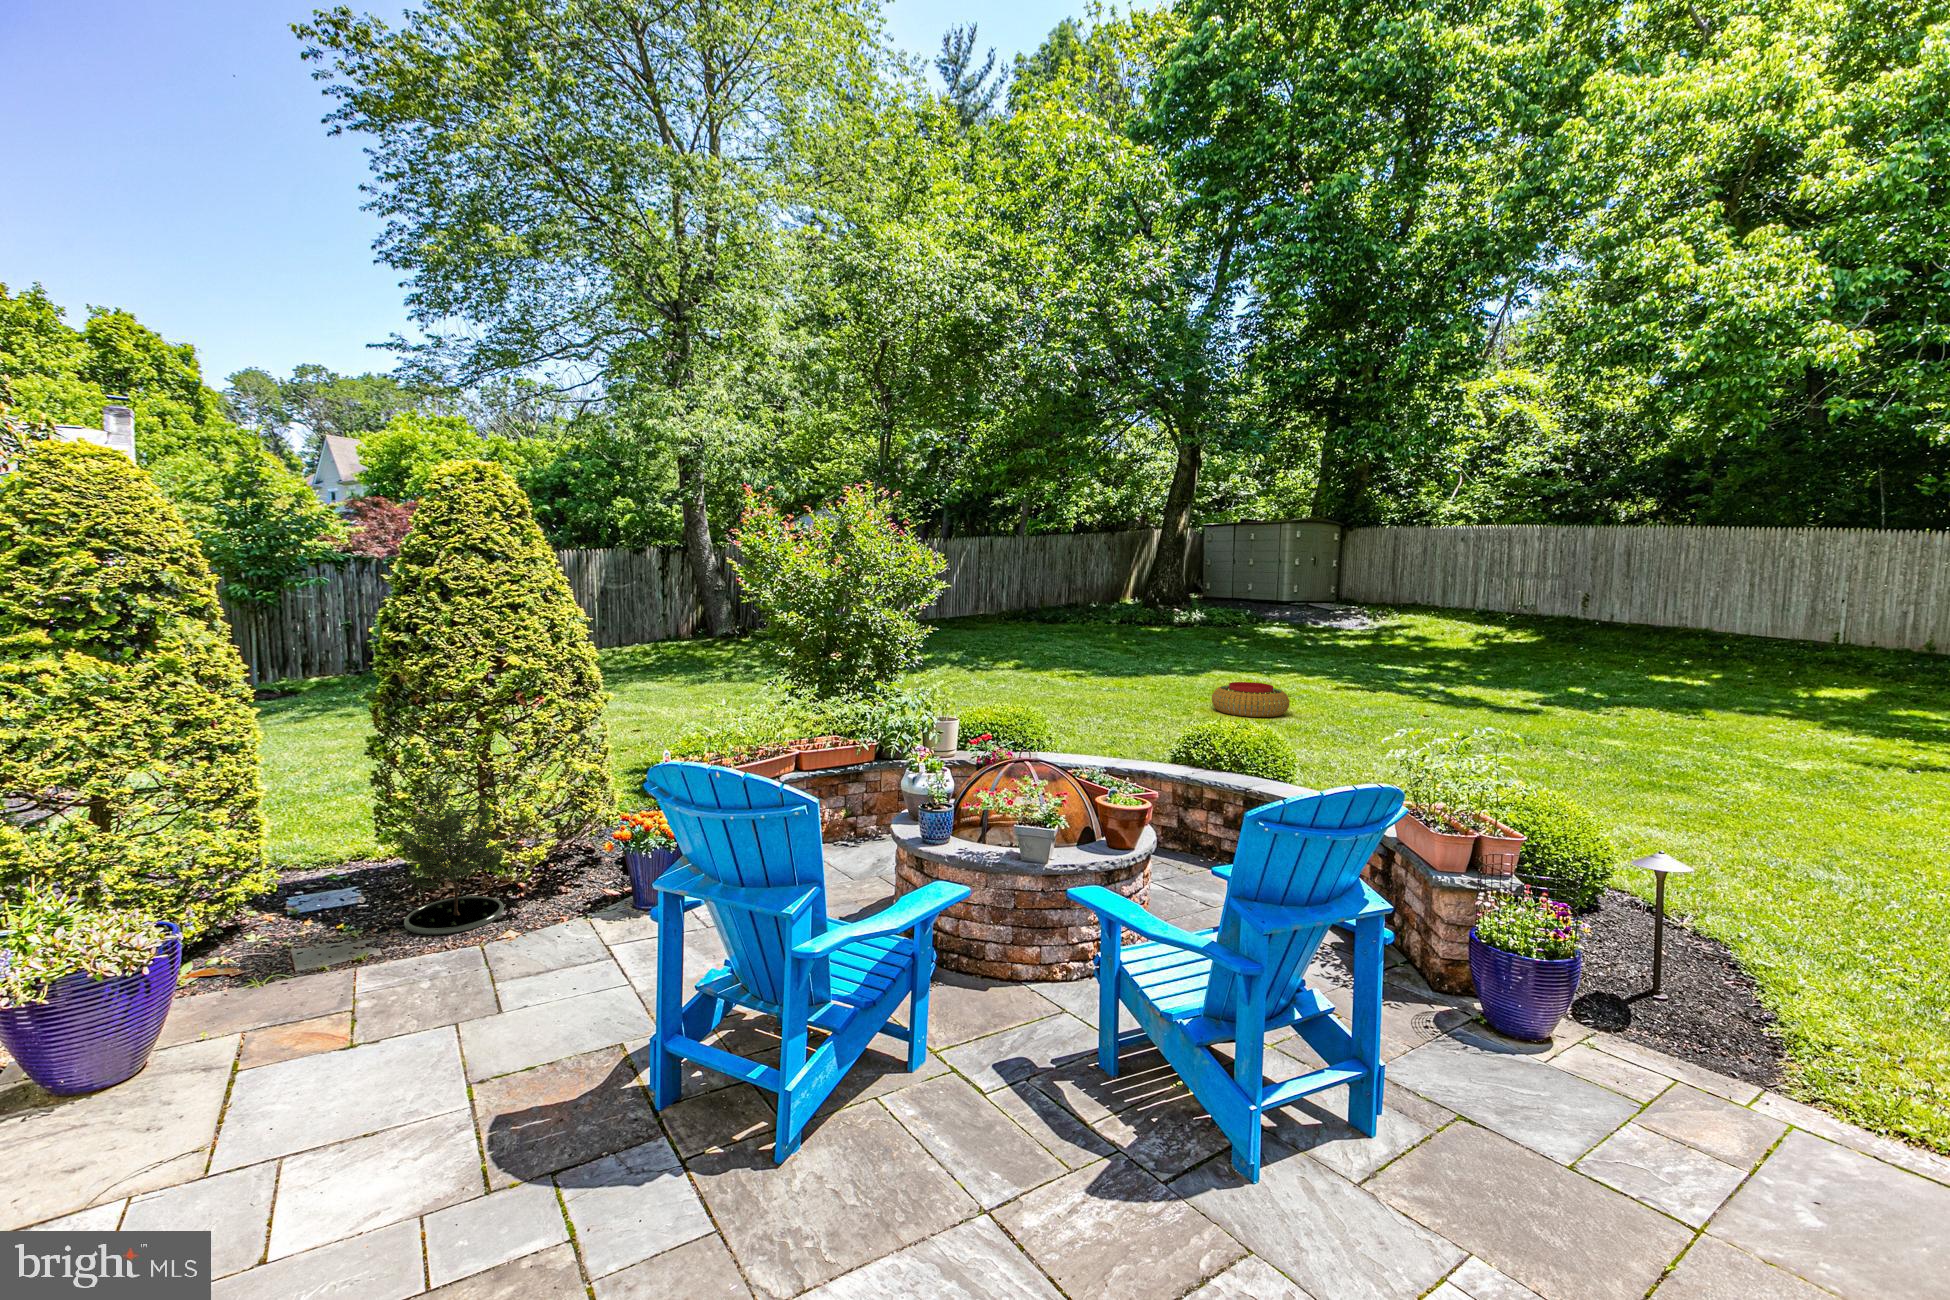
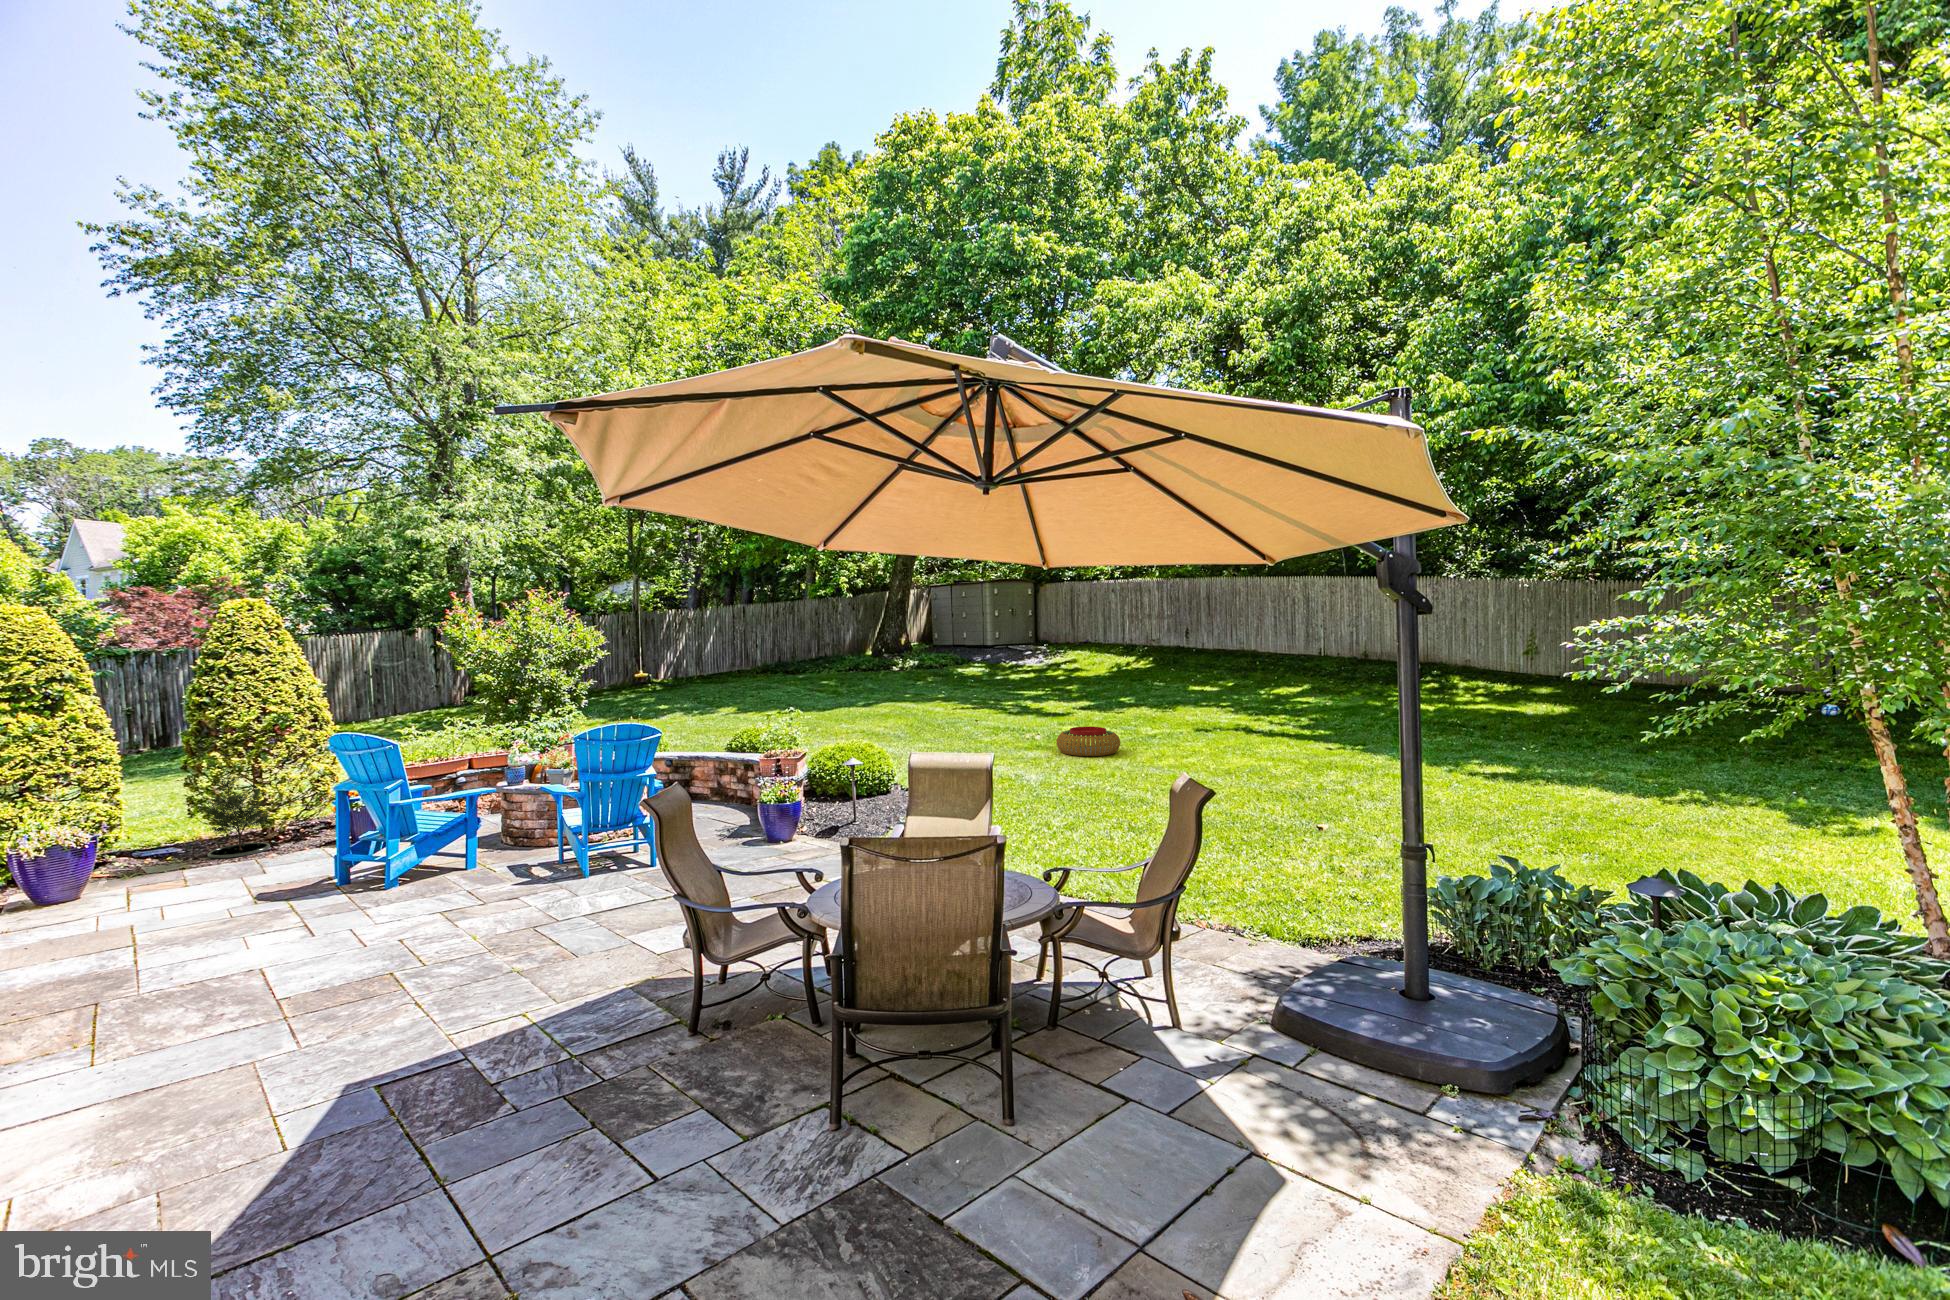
pouf: present [1212,682,1290,717] -> present [1056,727,1120,756]

